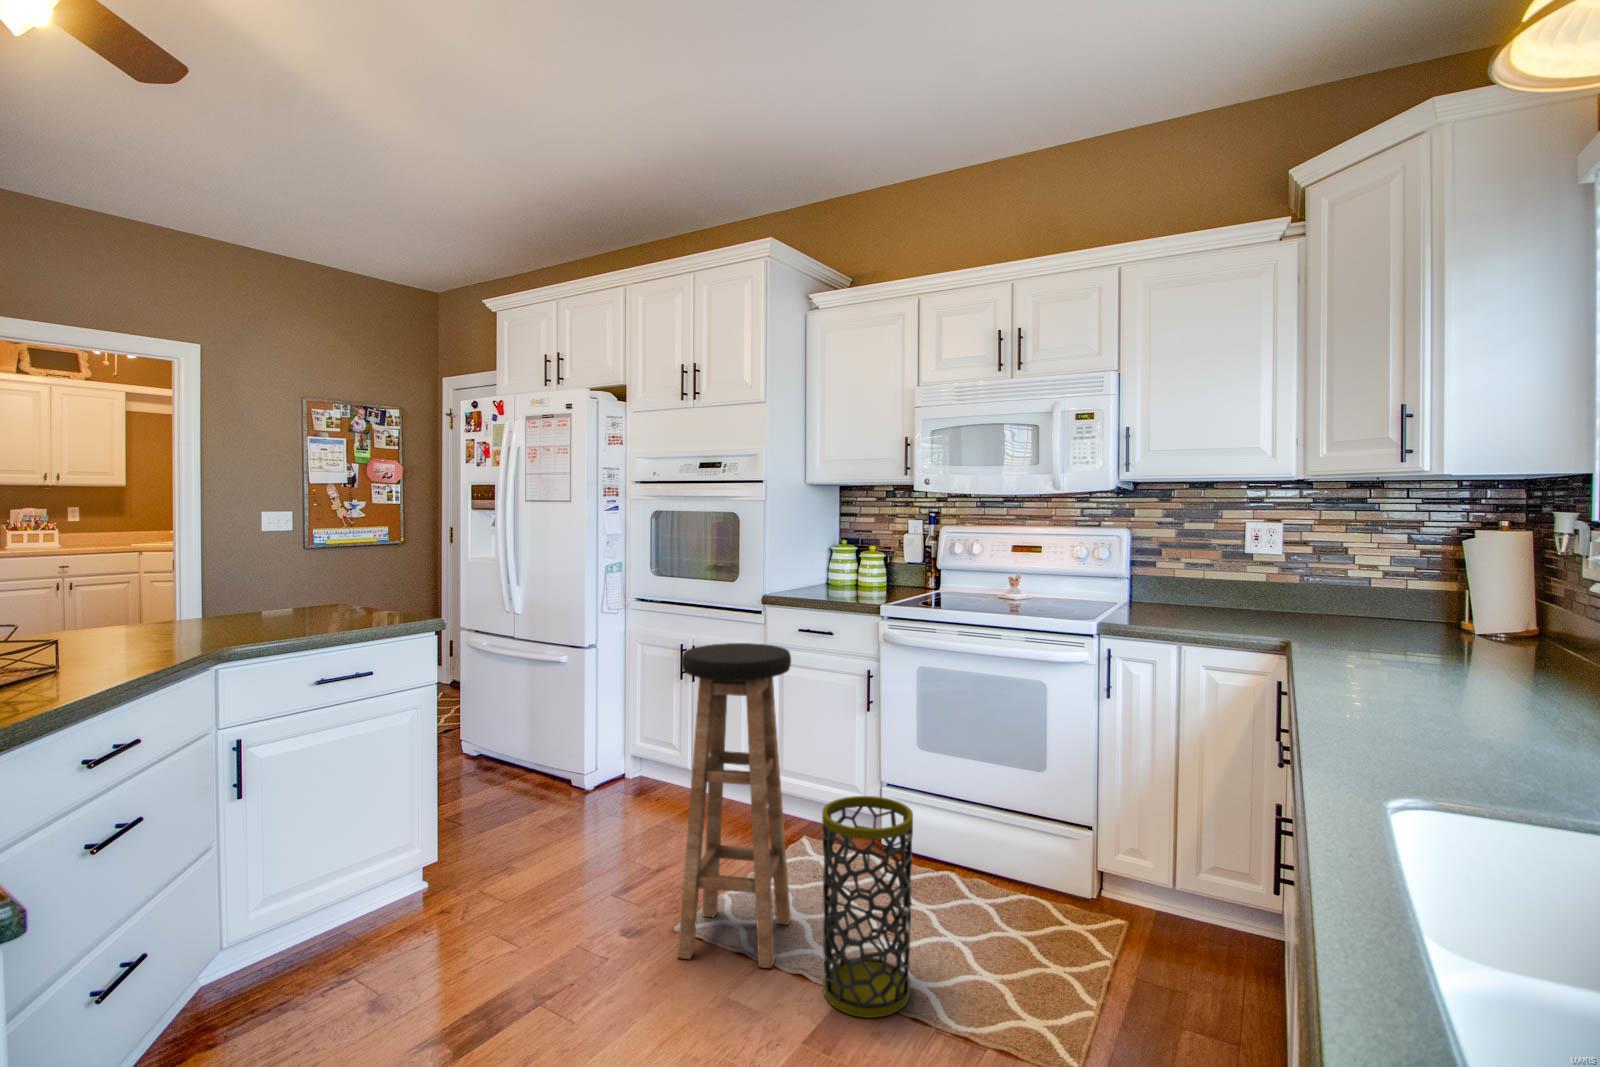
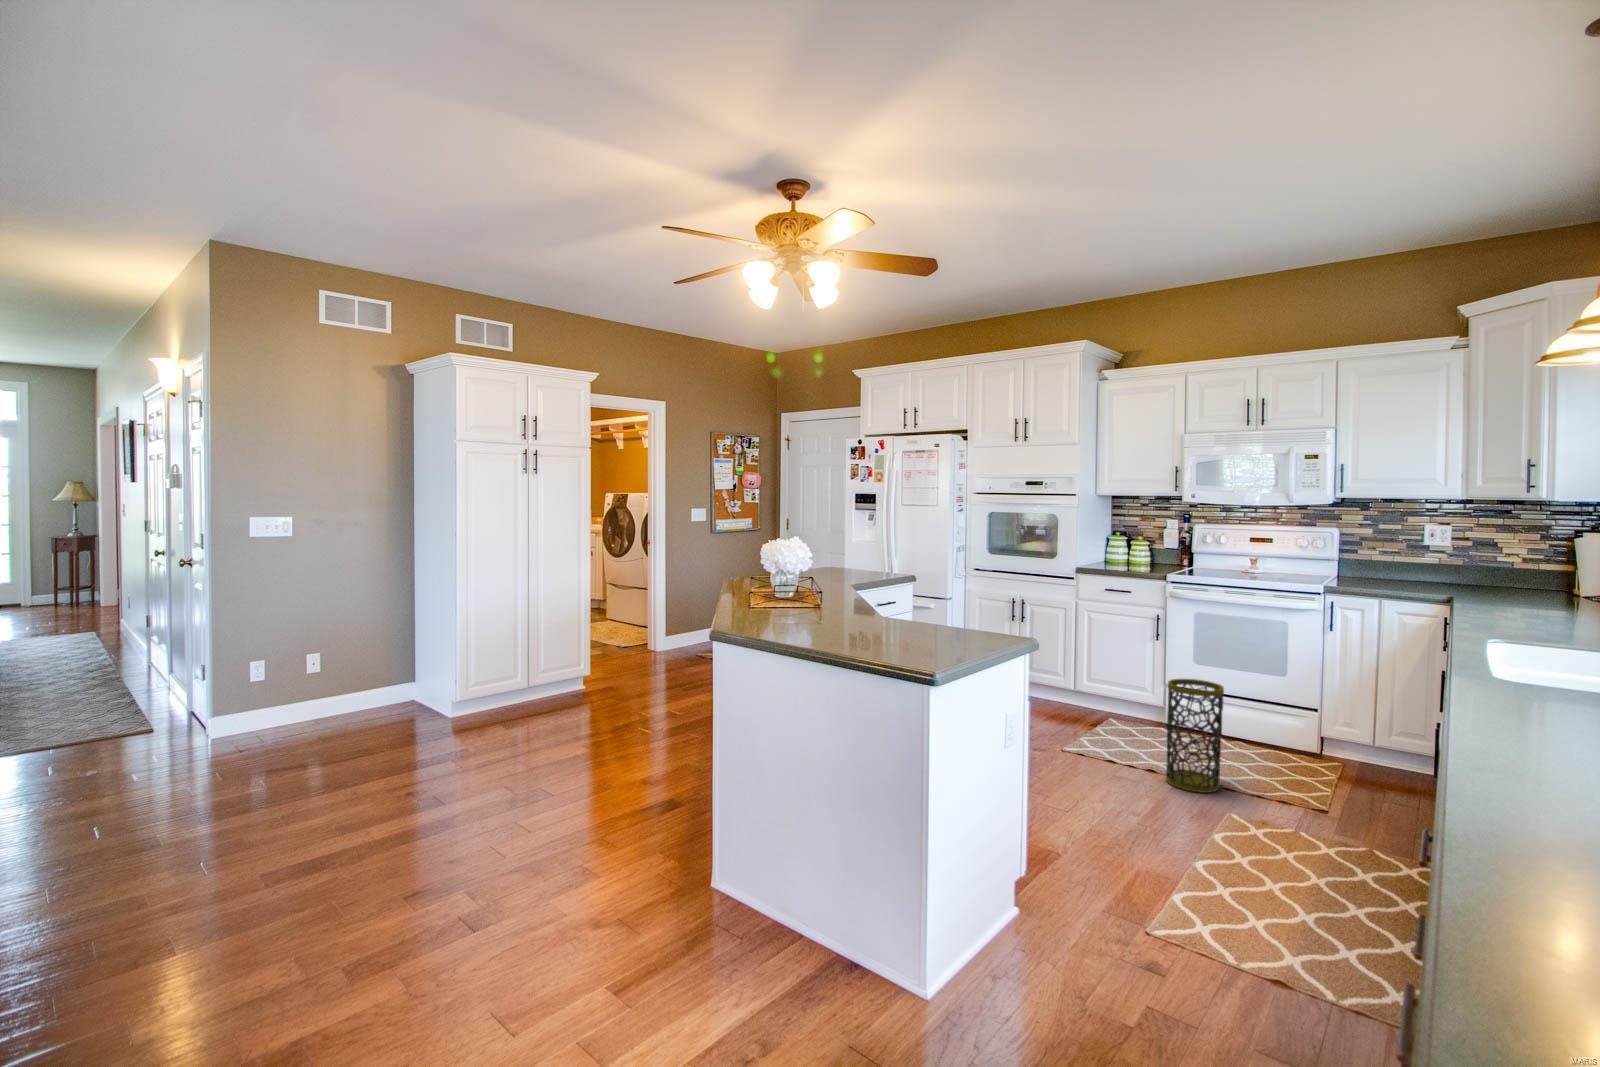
bar stool: present [678,643,791,968] -> none [1072,593,1139,772]

